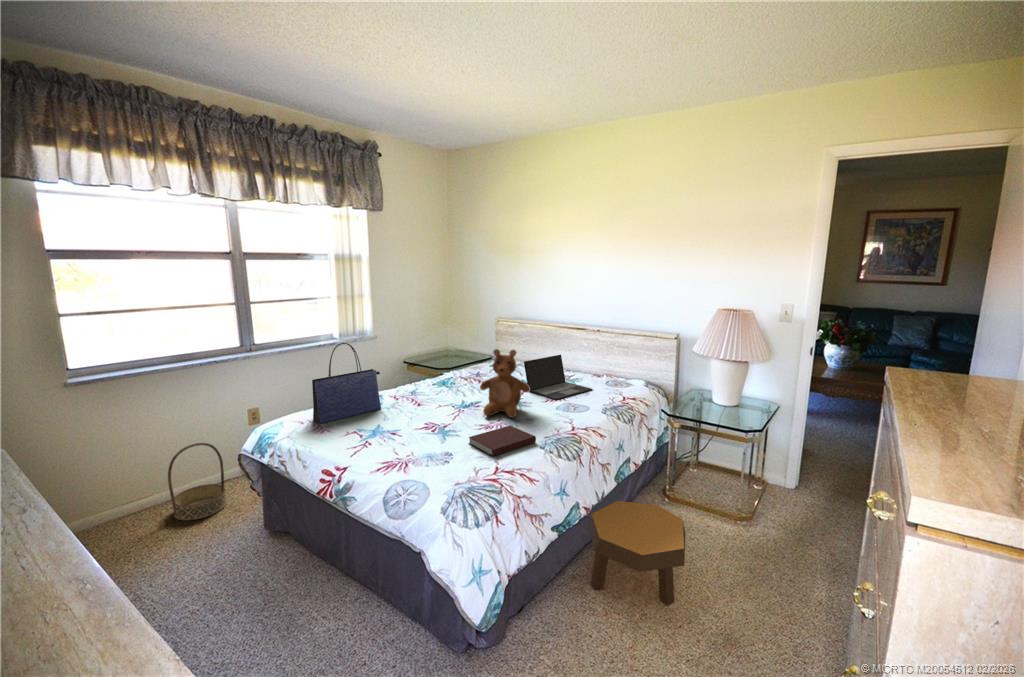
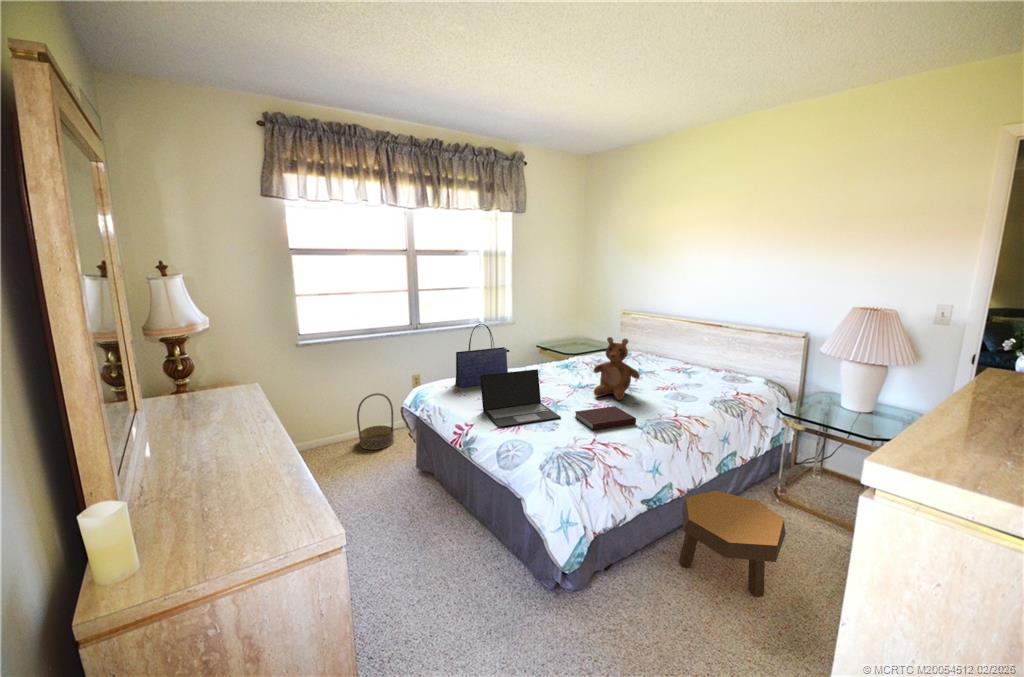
laptop: present [524,355,592,400] -> present [480,369,561,428]

